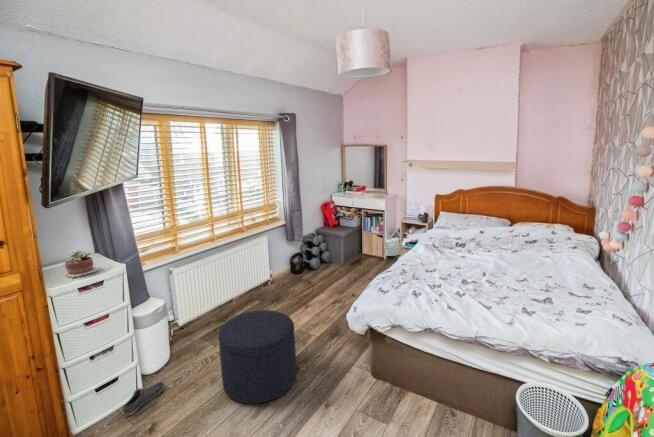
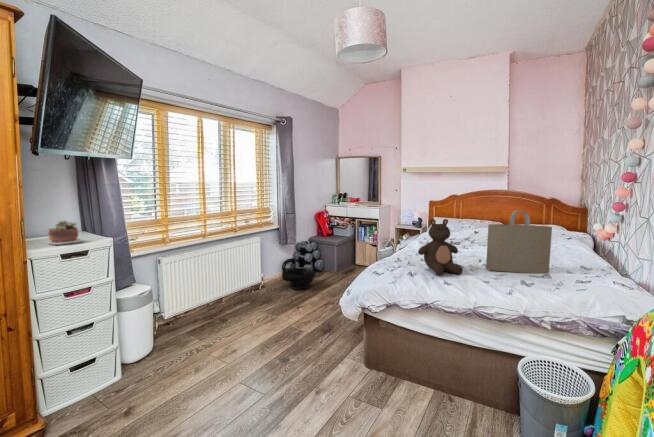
tote bag: none [490,231,557,294] -> present [486,210,552,274]
teddy bear: none [423,238,466,296] -> present [418,219,462,275]
basket: none [290,253,323,286] -> present [284,267,316,289]
ottoman: present [219,310,296,403] -> none [205,297,286,389]
shoe: present [123,382,164,415] -> none [96,369,143,400]

